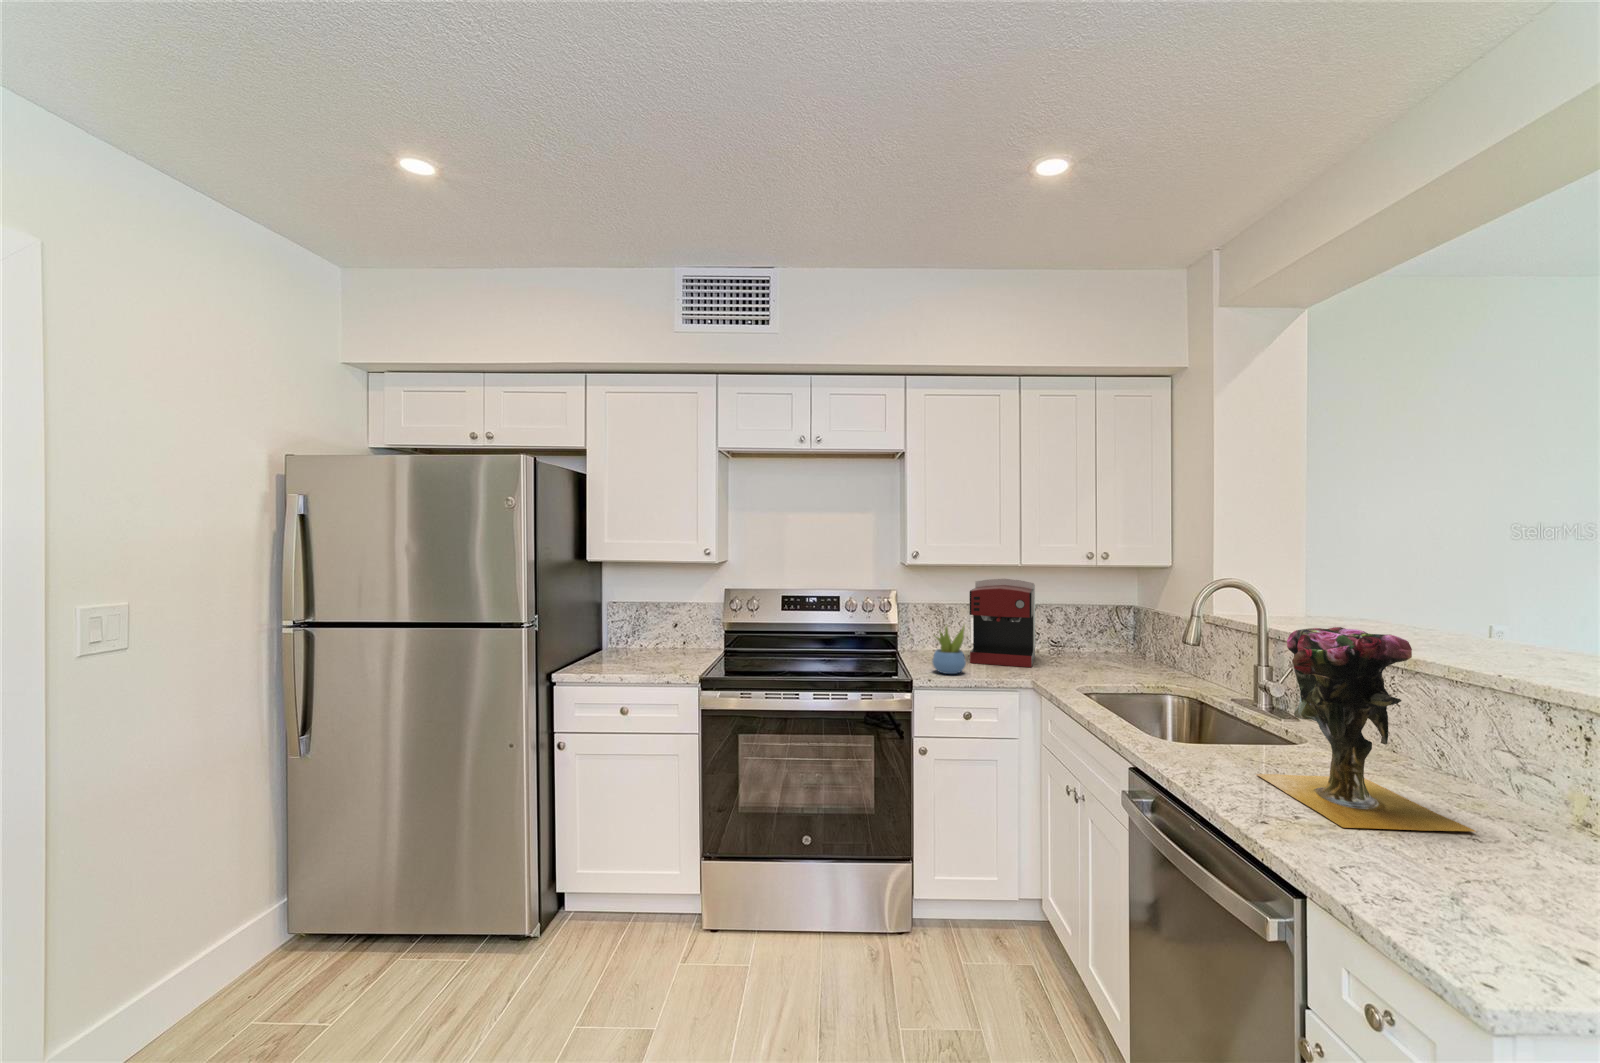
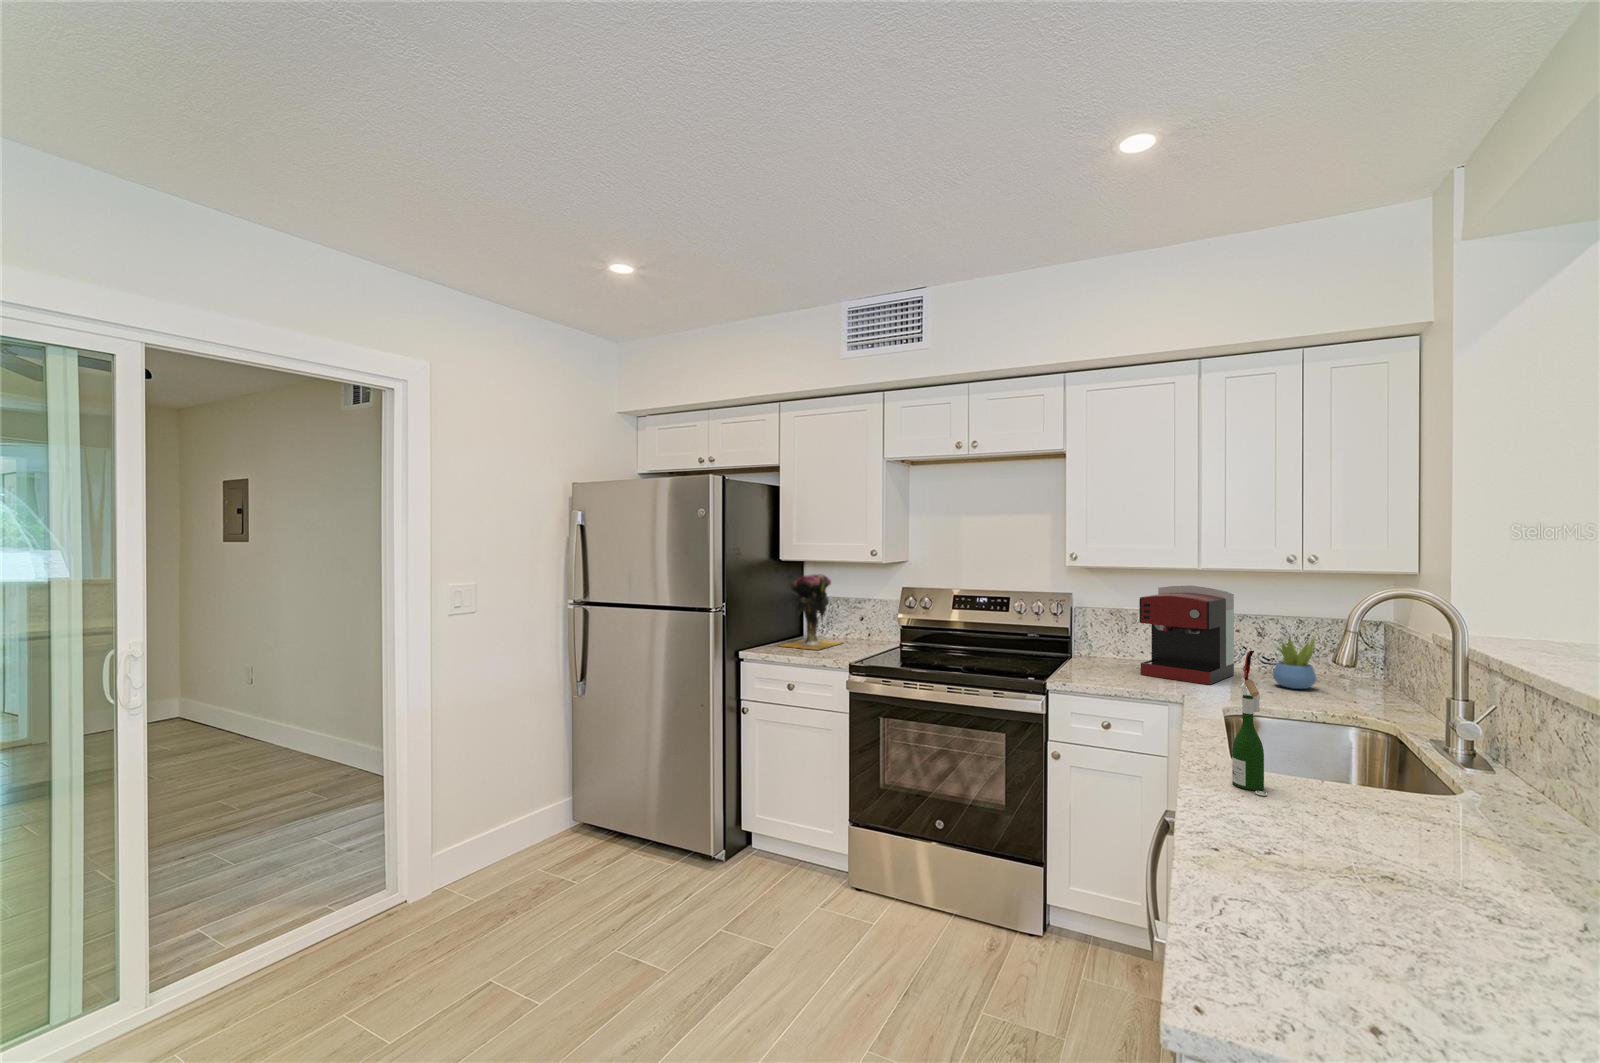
succulent plant: present [932,626,966,674] -> present [1273,636,1316,689]
vase: present [1256,627,1476,832] -> present [781,574,841,650]
wine bottle: none [1177,638,1216,771] -> present [1232,651,1267,796]

